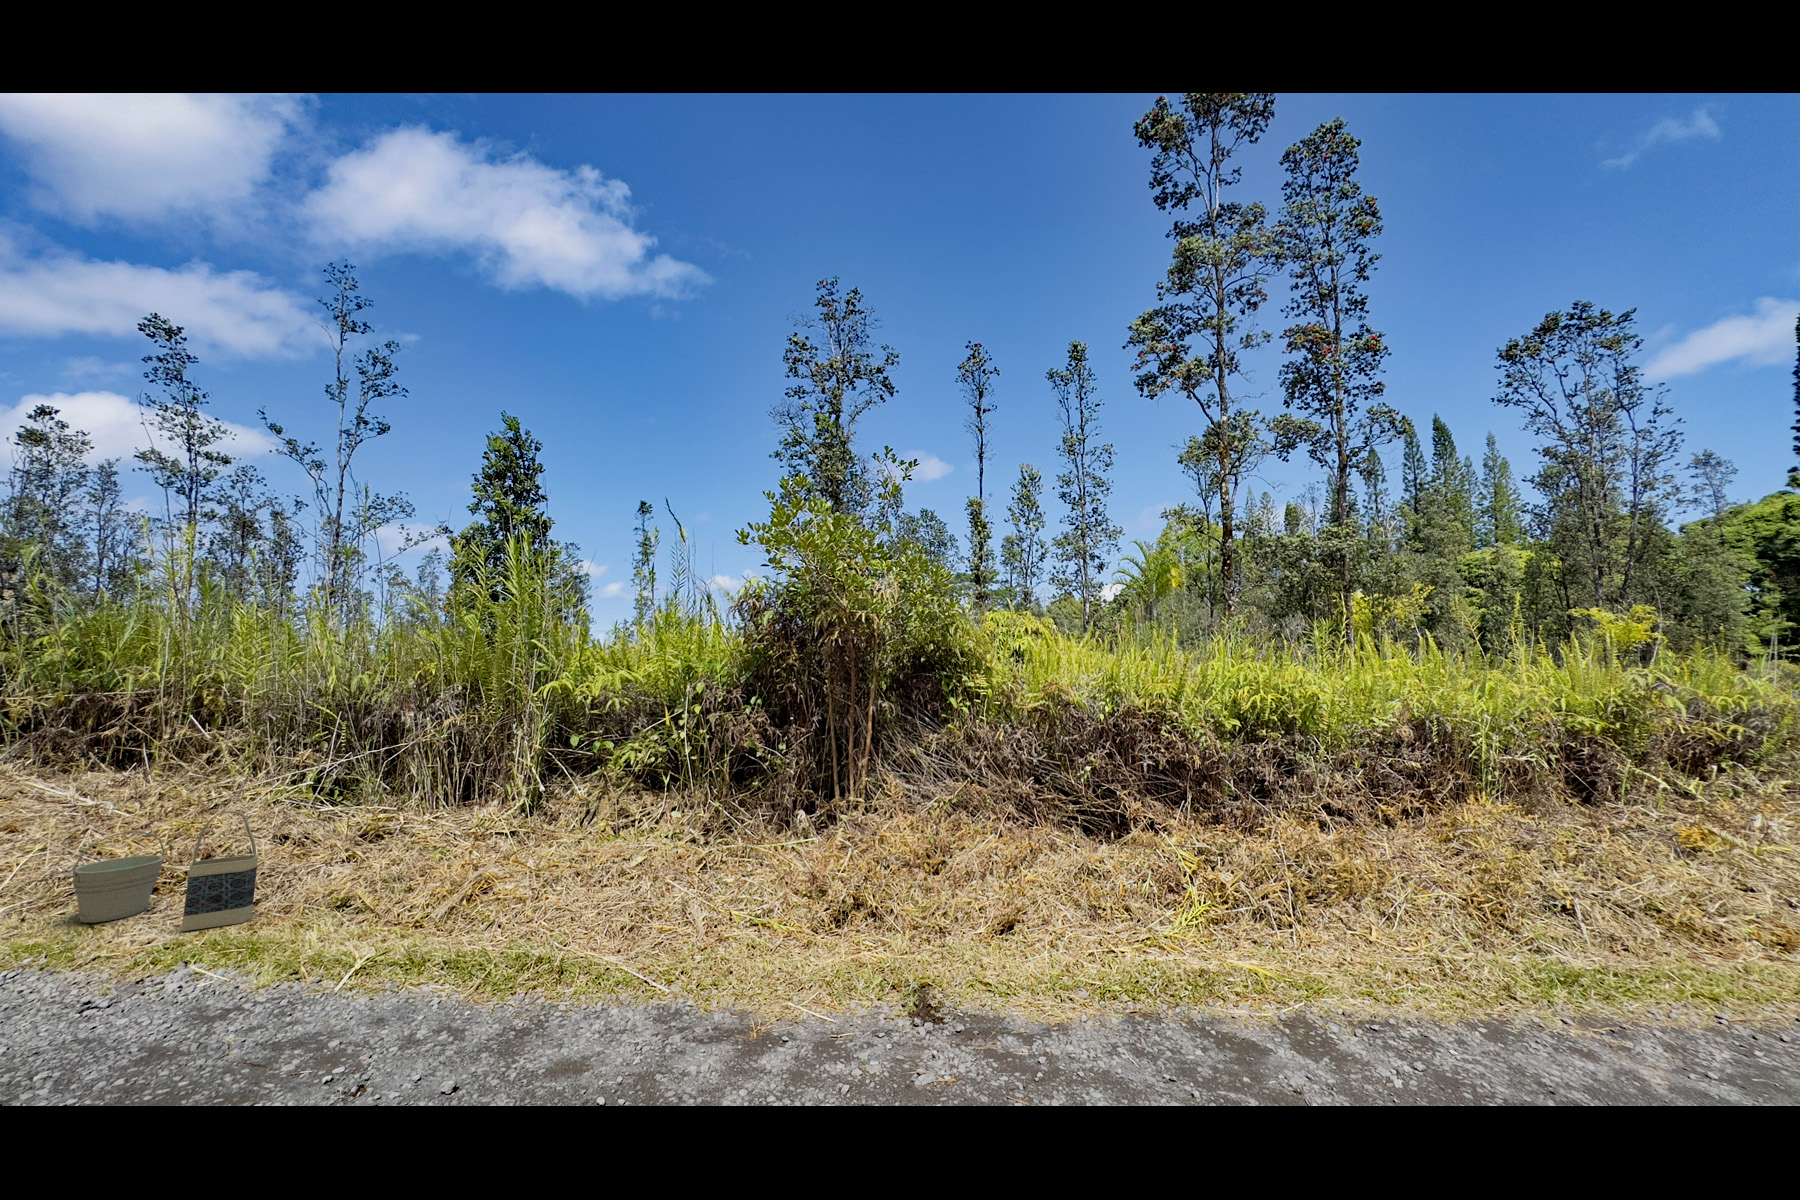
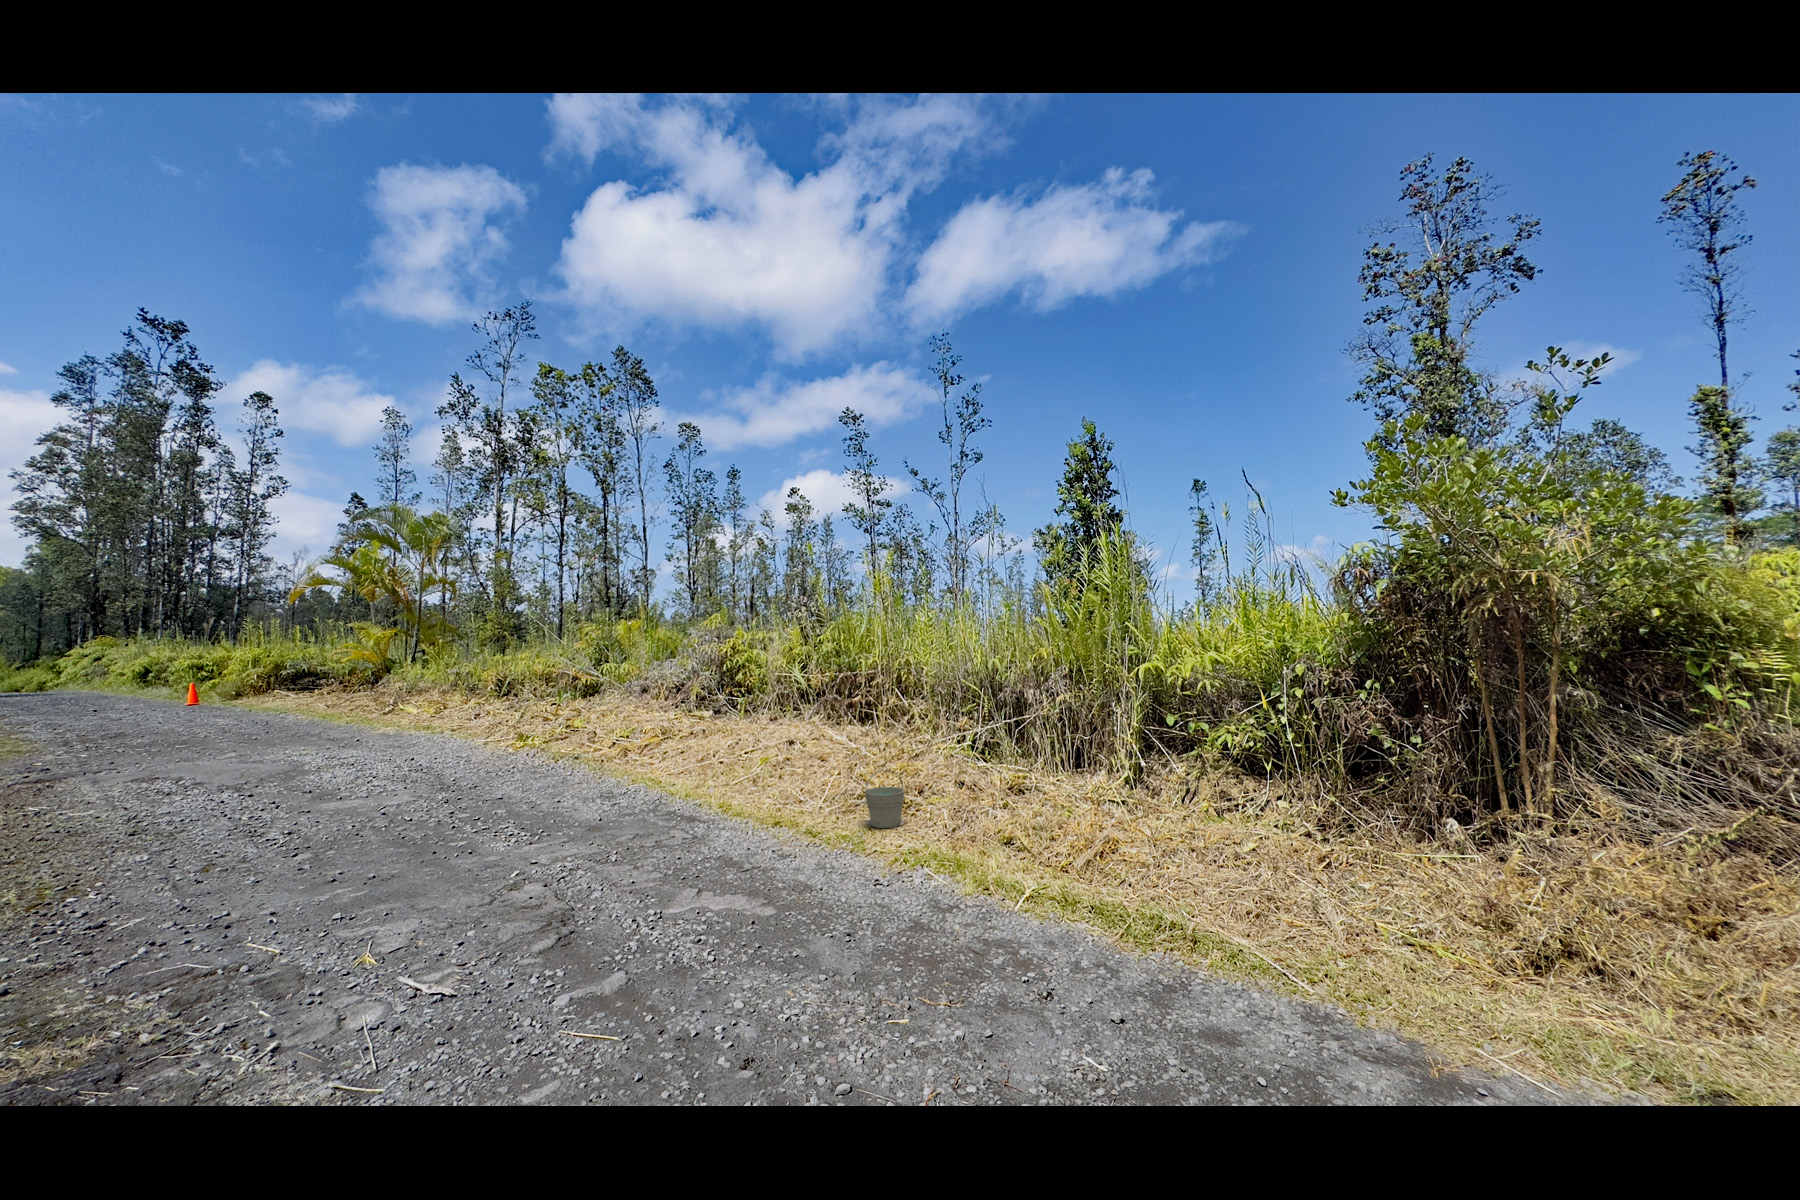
bag: present [182,811,258,931] -> none [921,762,958,844]

